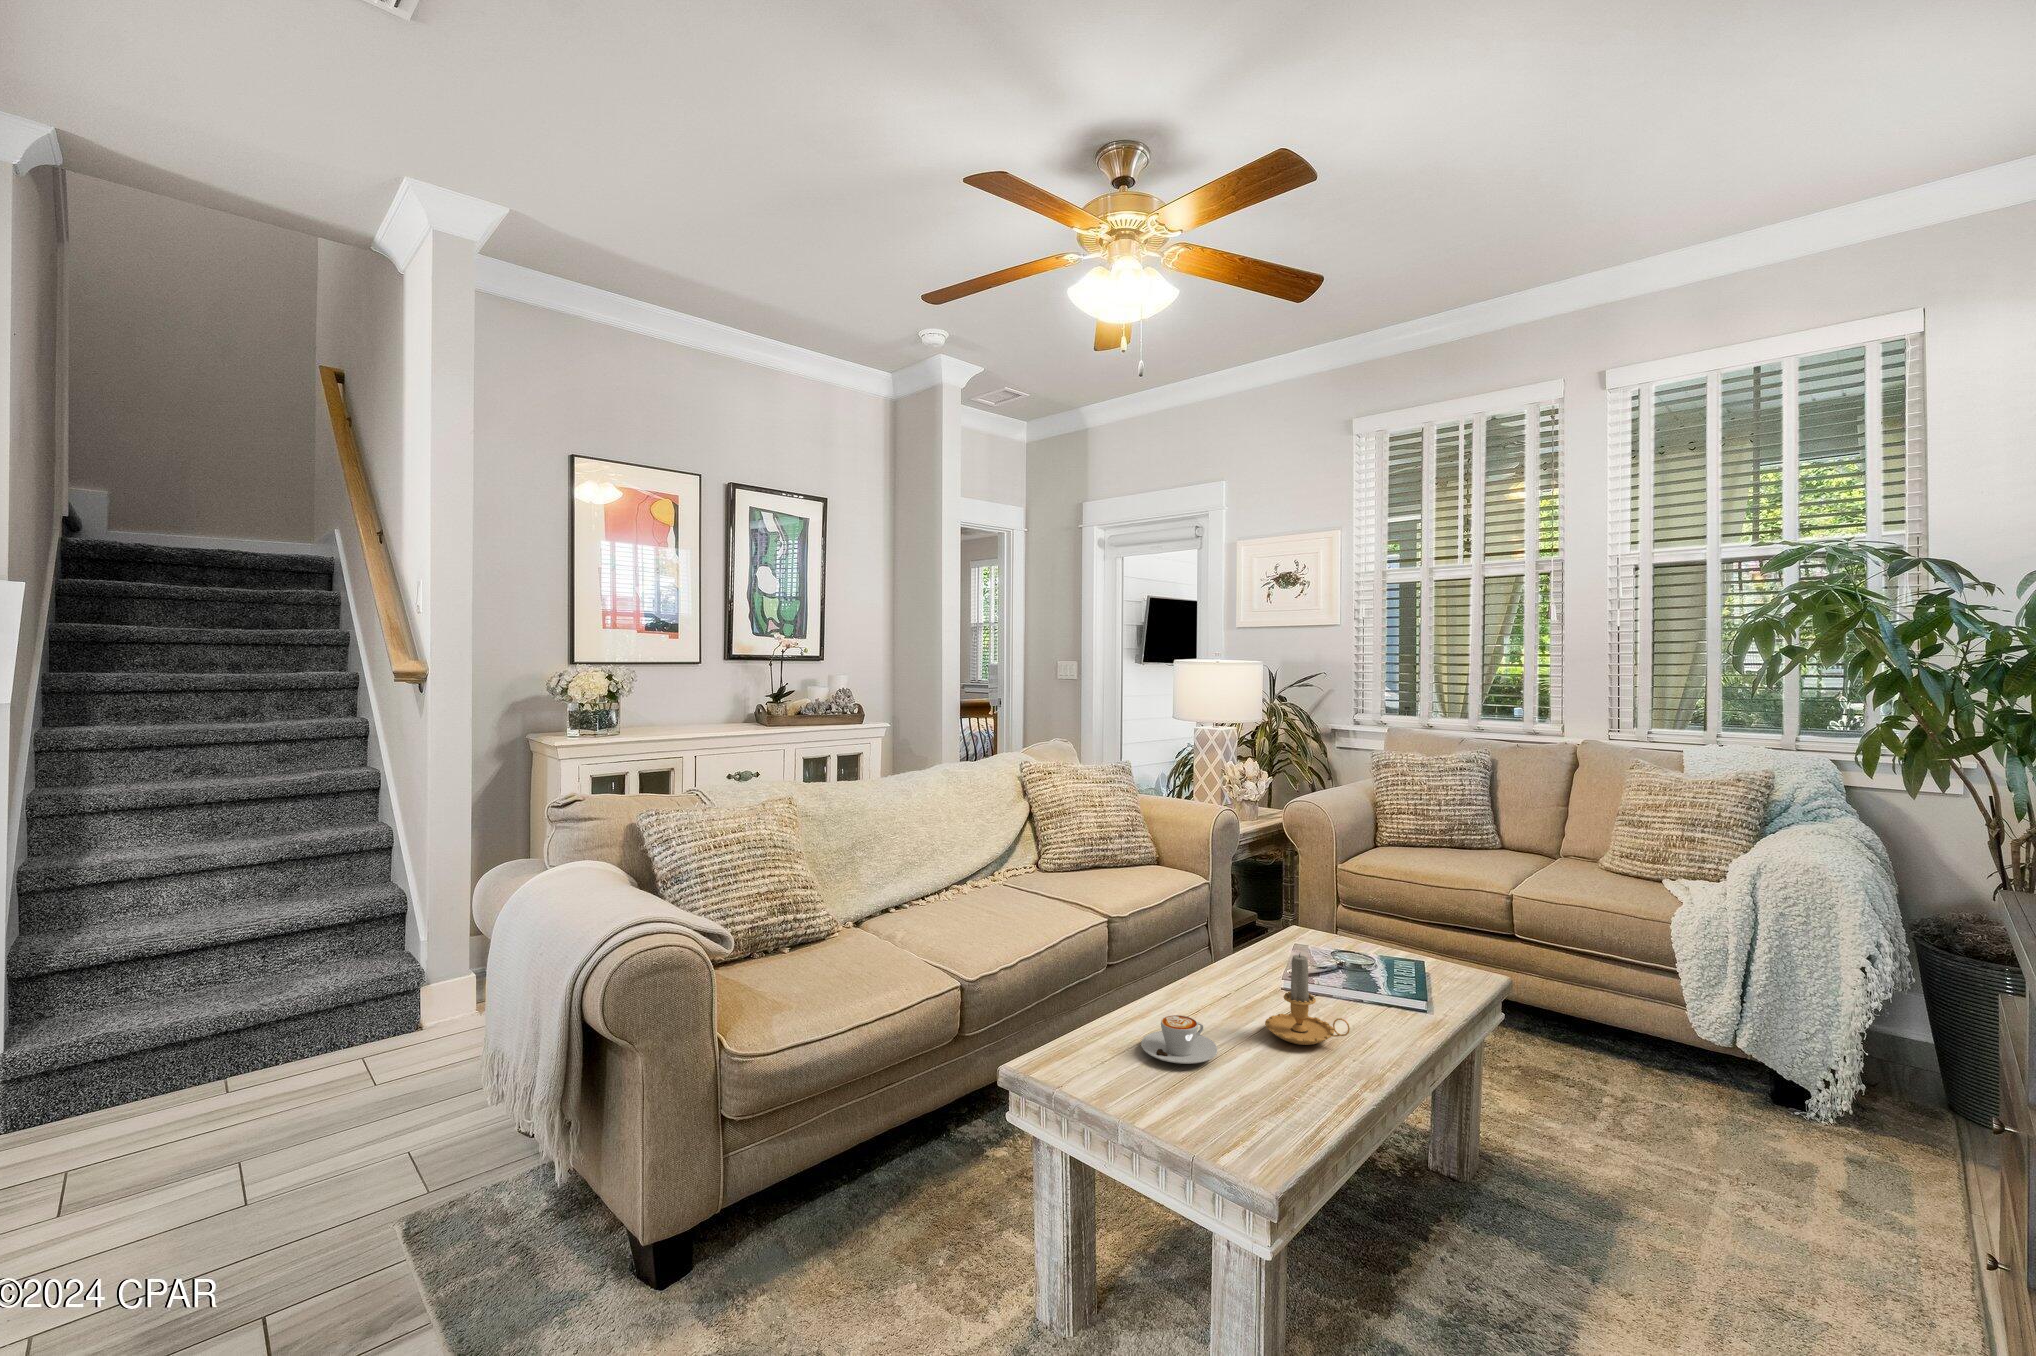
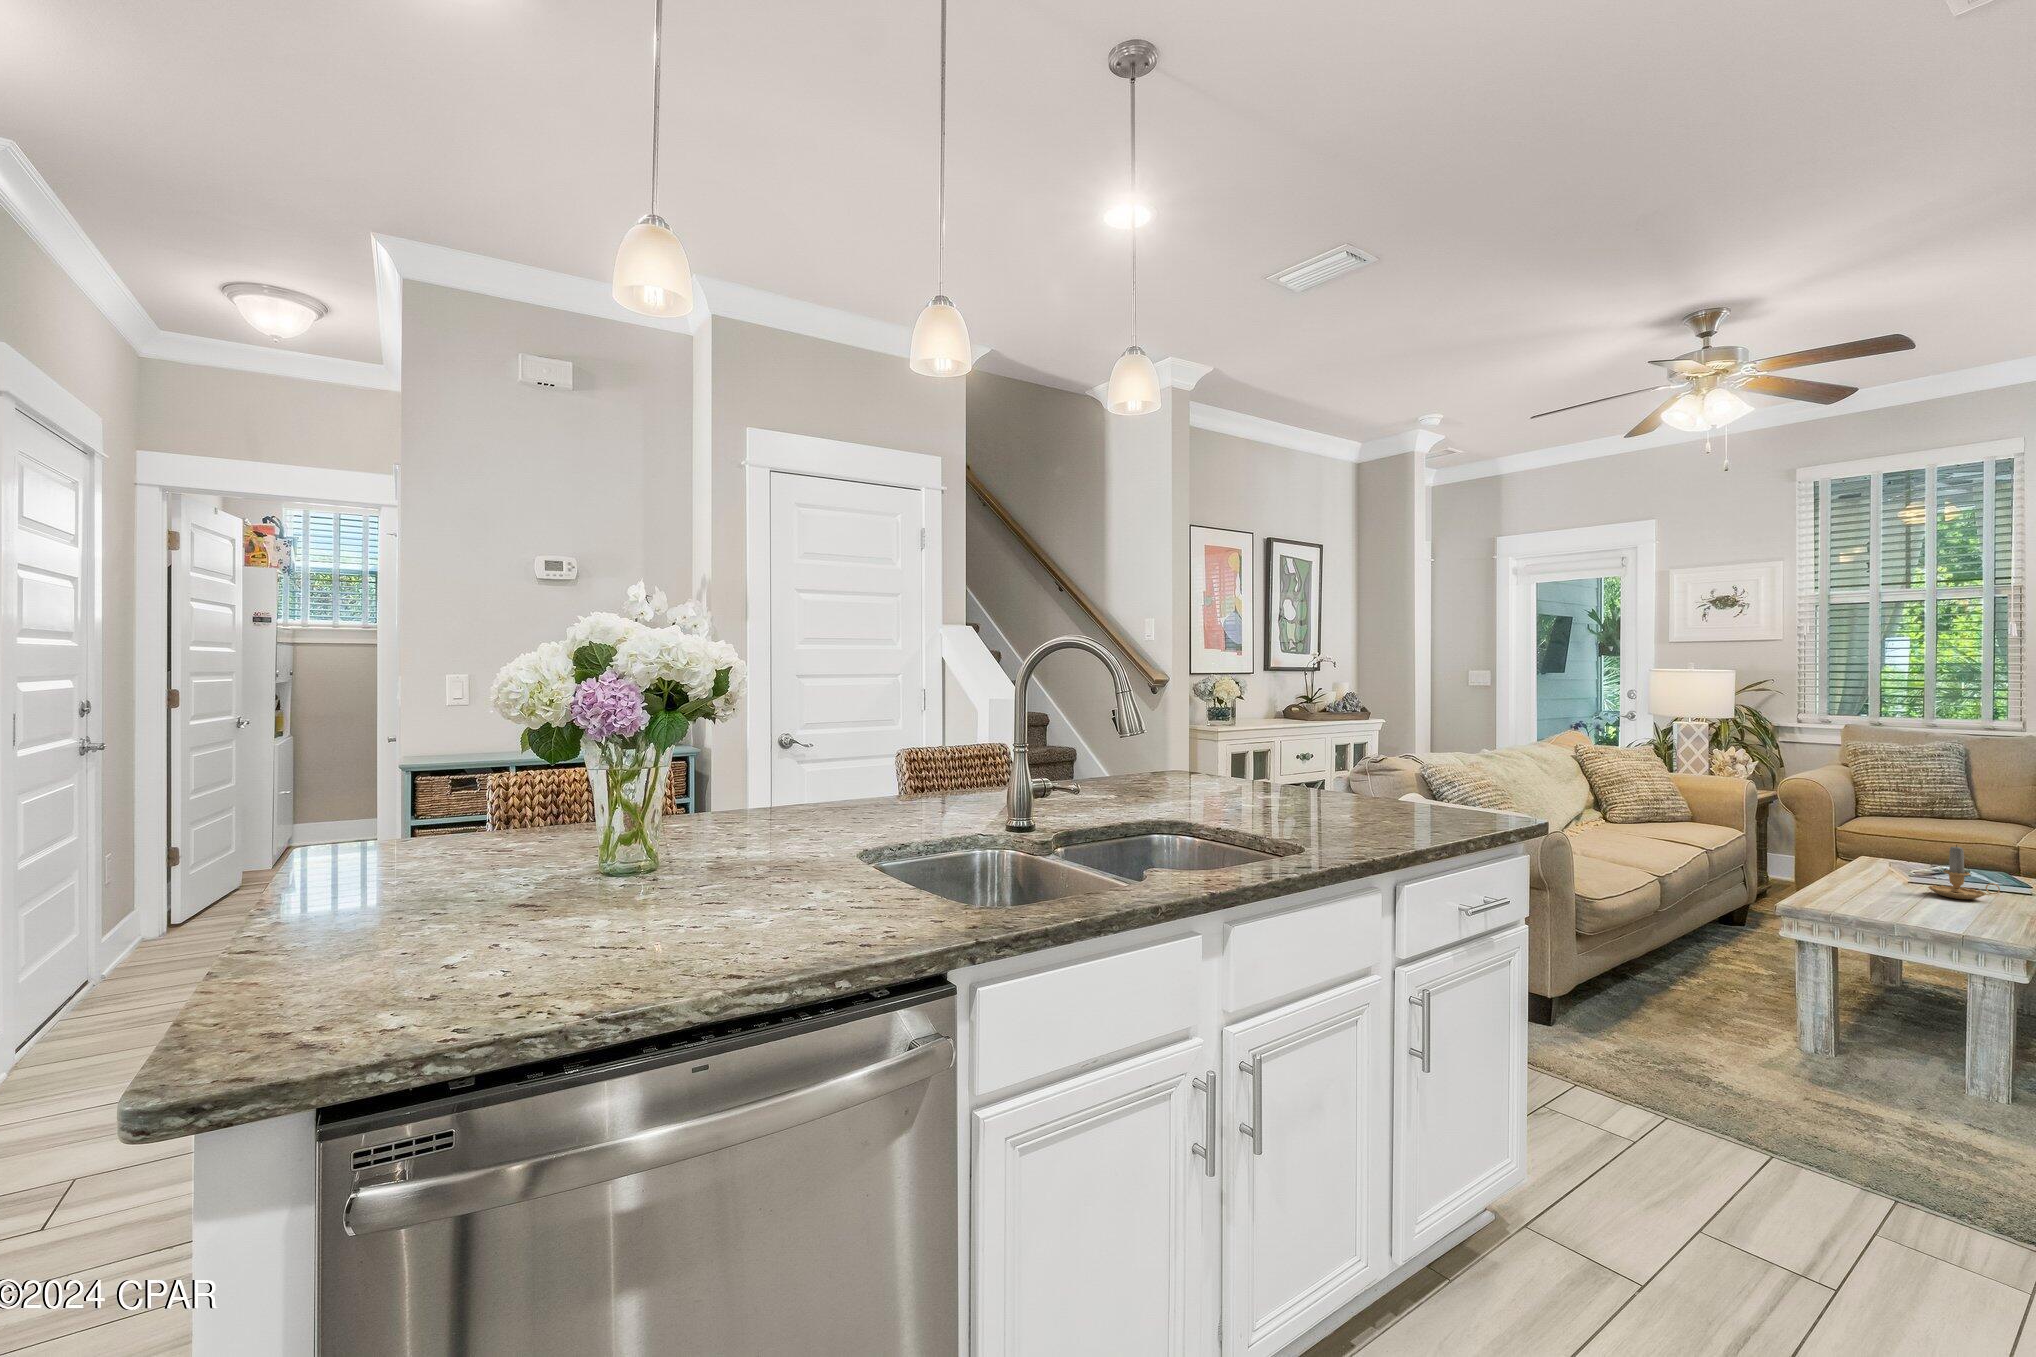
coffee cup: present [1141,1015,1217,1064] -> none [1856,878,1918,902]

